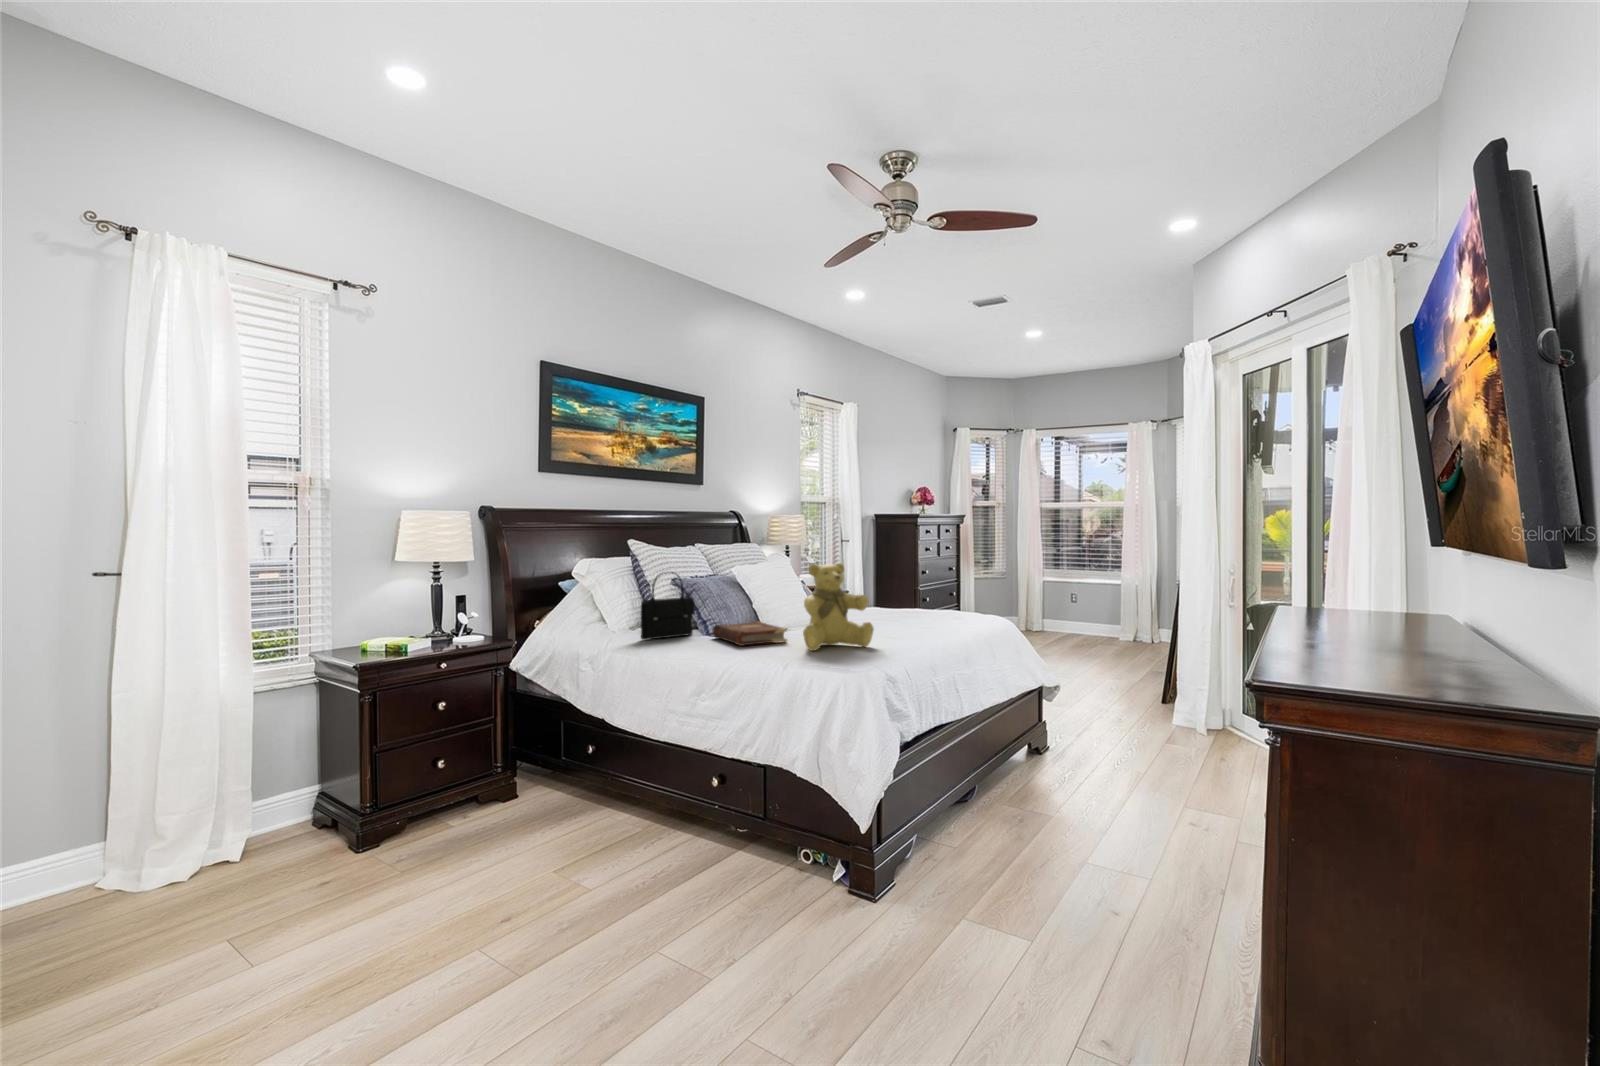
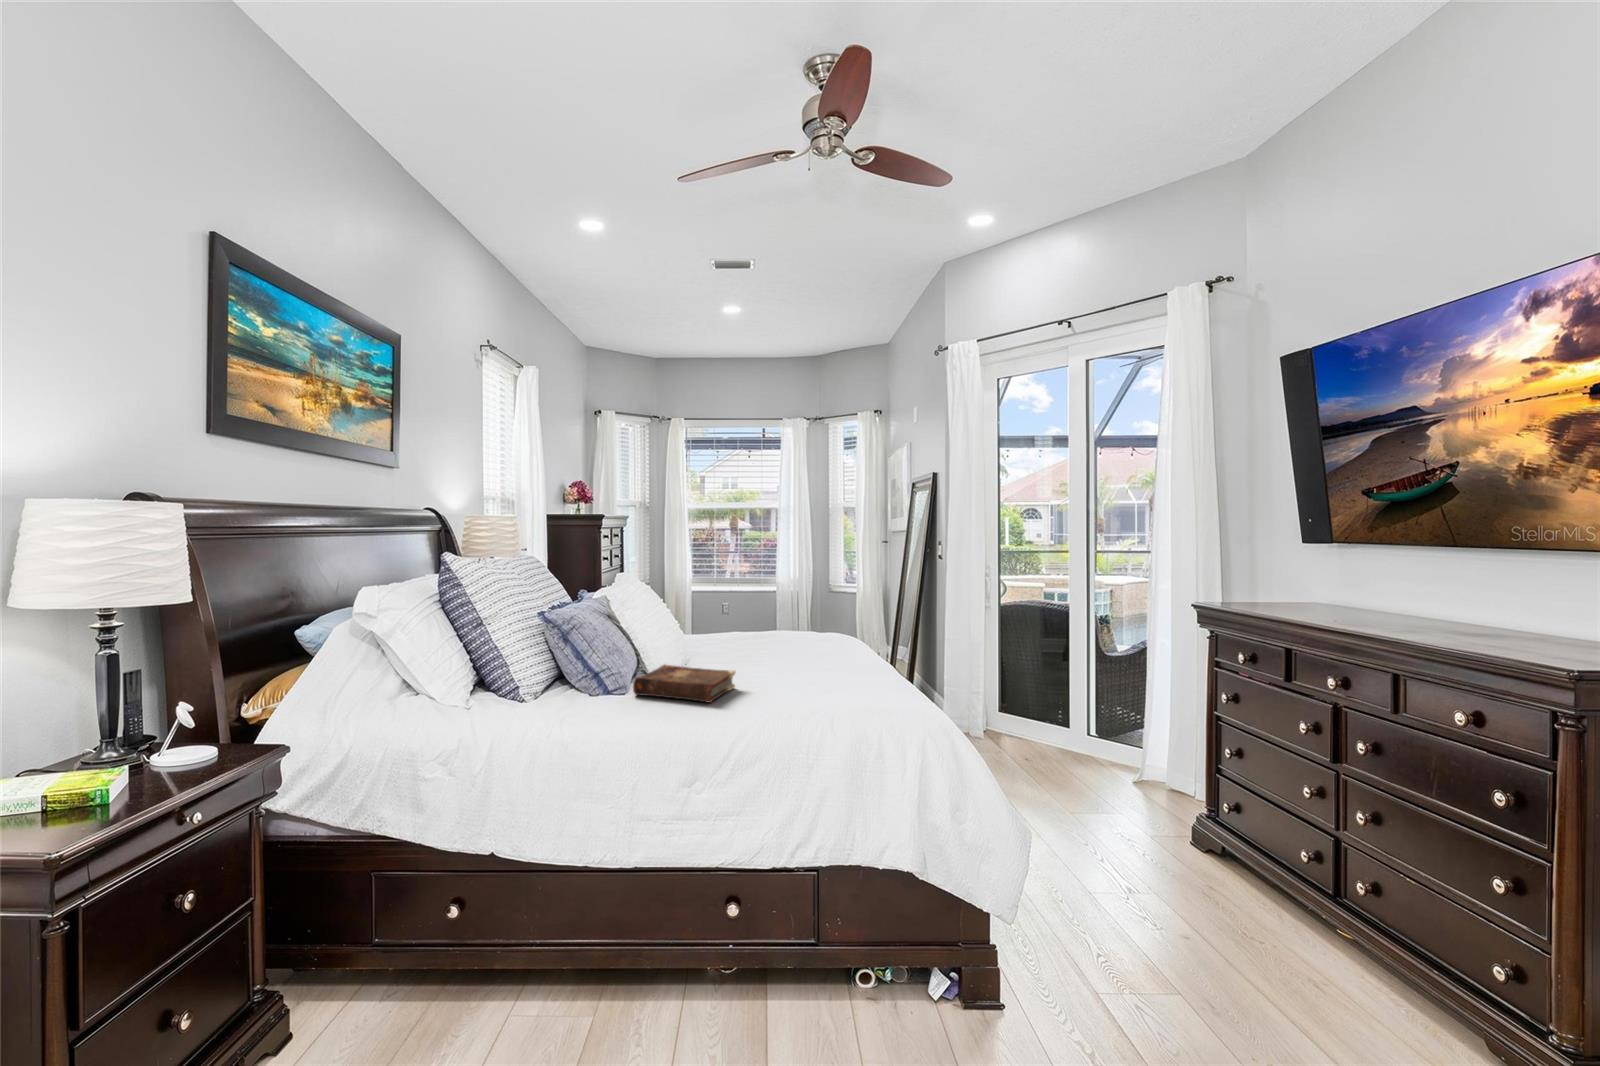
teddy bear: present [803,563,874,651] -> none [765,589,831,695]
handbag: present [641,573,695,640] -> none [550,611,596,716]

